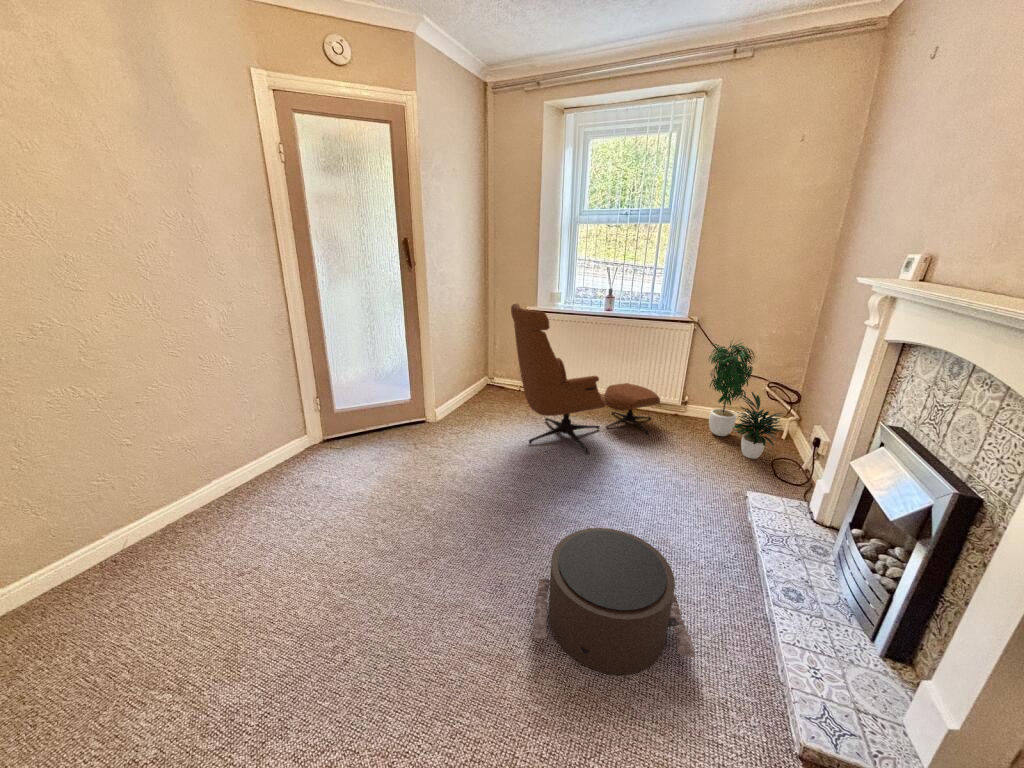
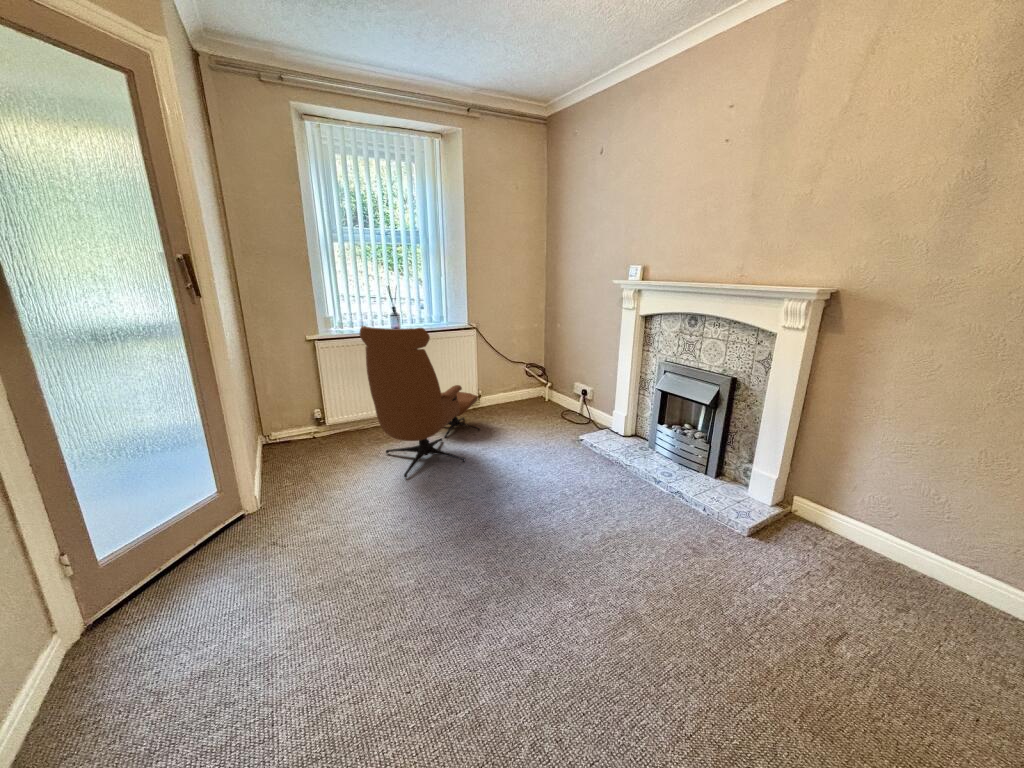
potted plant: present [709,343,783,459] -> none [500,333,570,420]
pouf: present [534,528,695,675] -> none [590,480,699,584]

